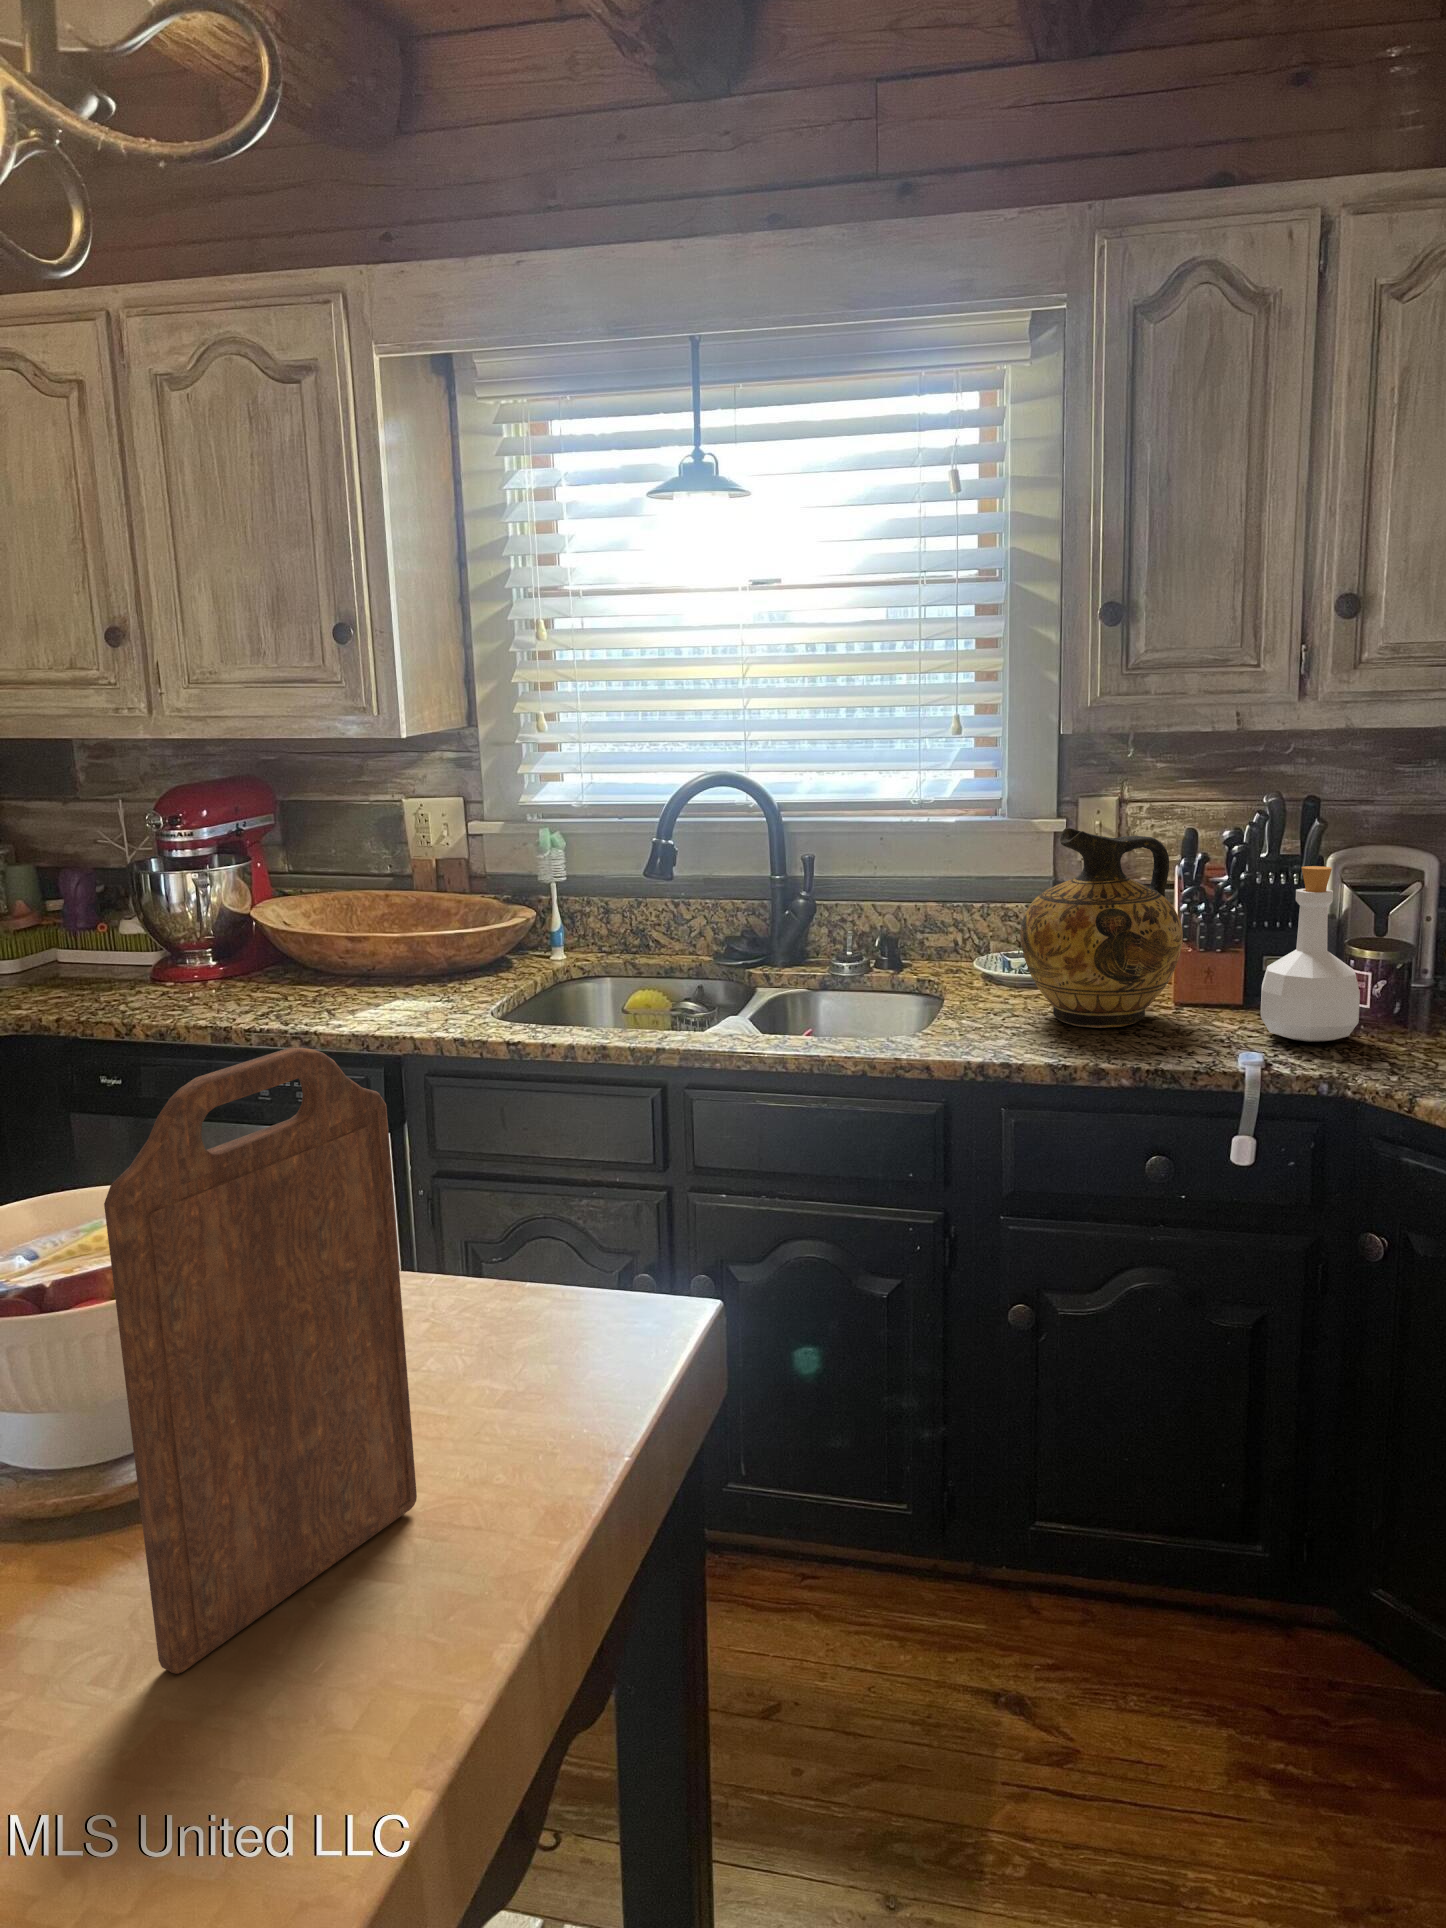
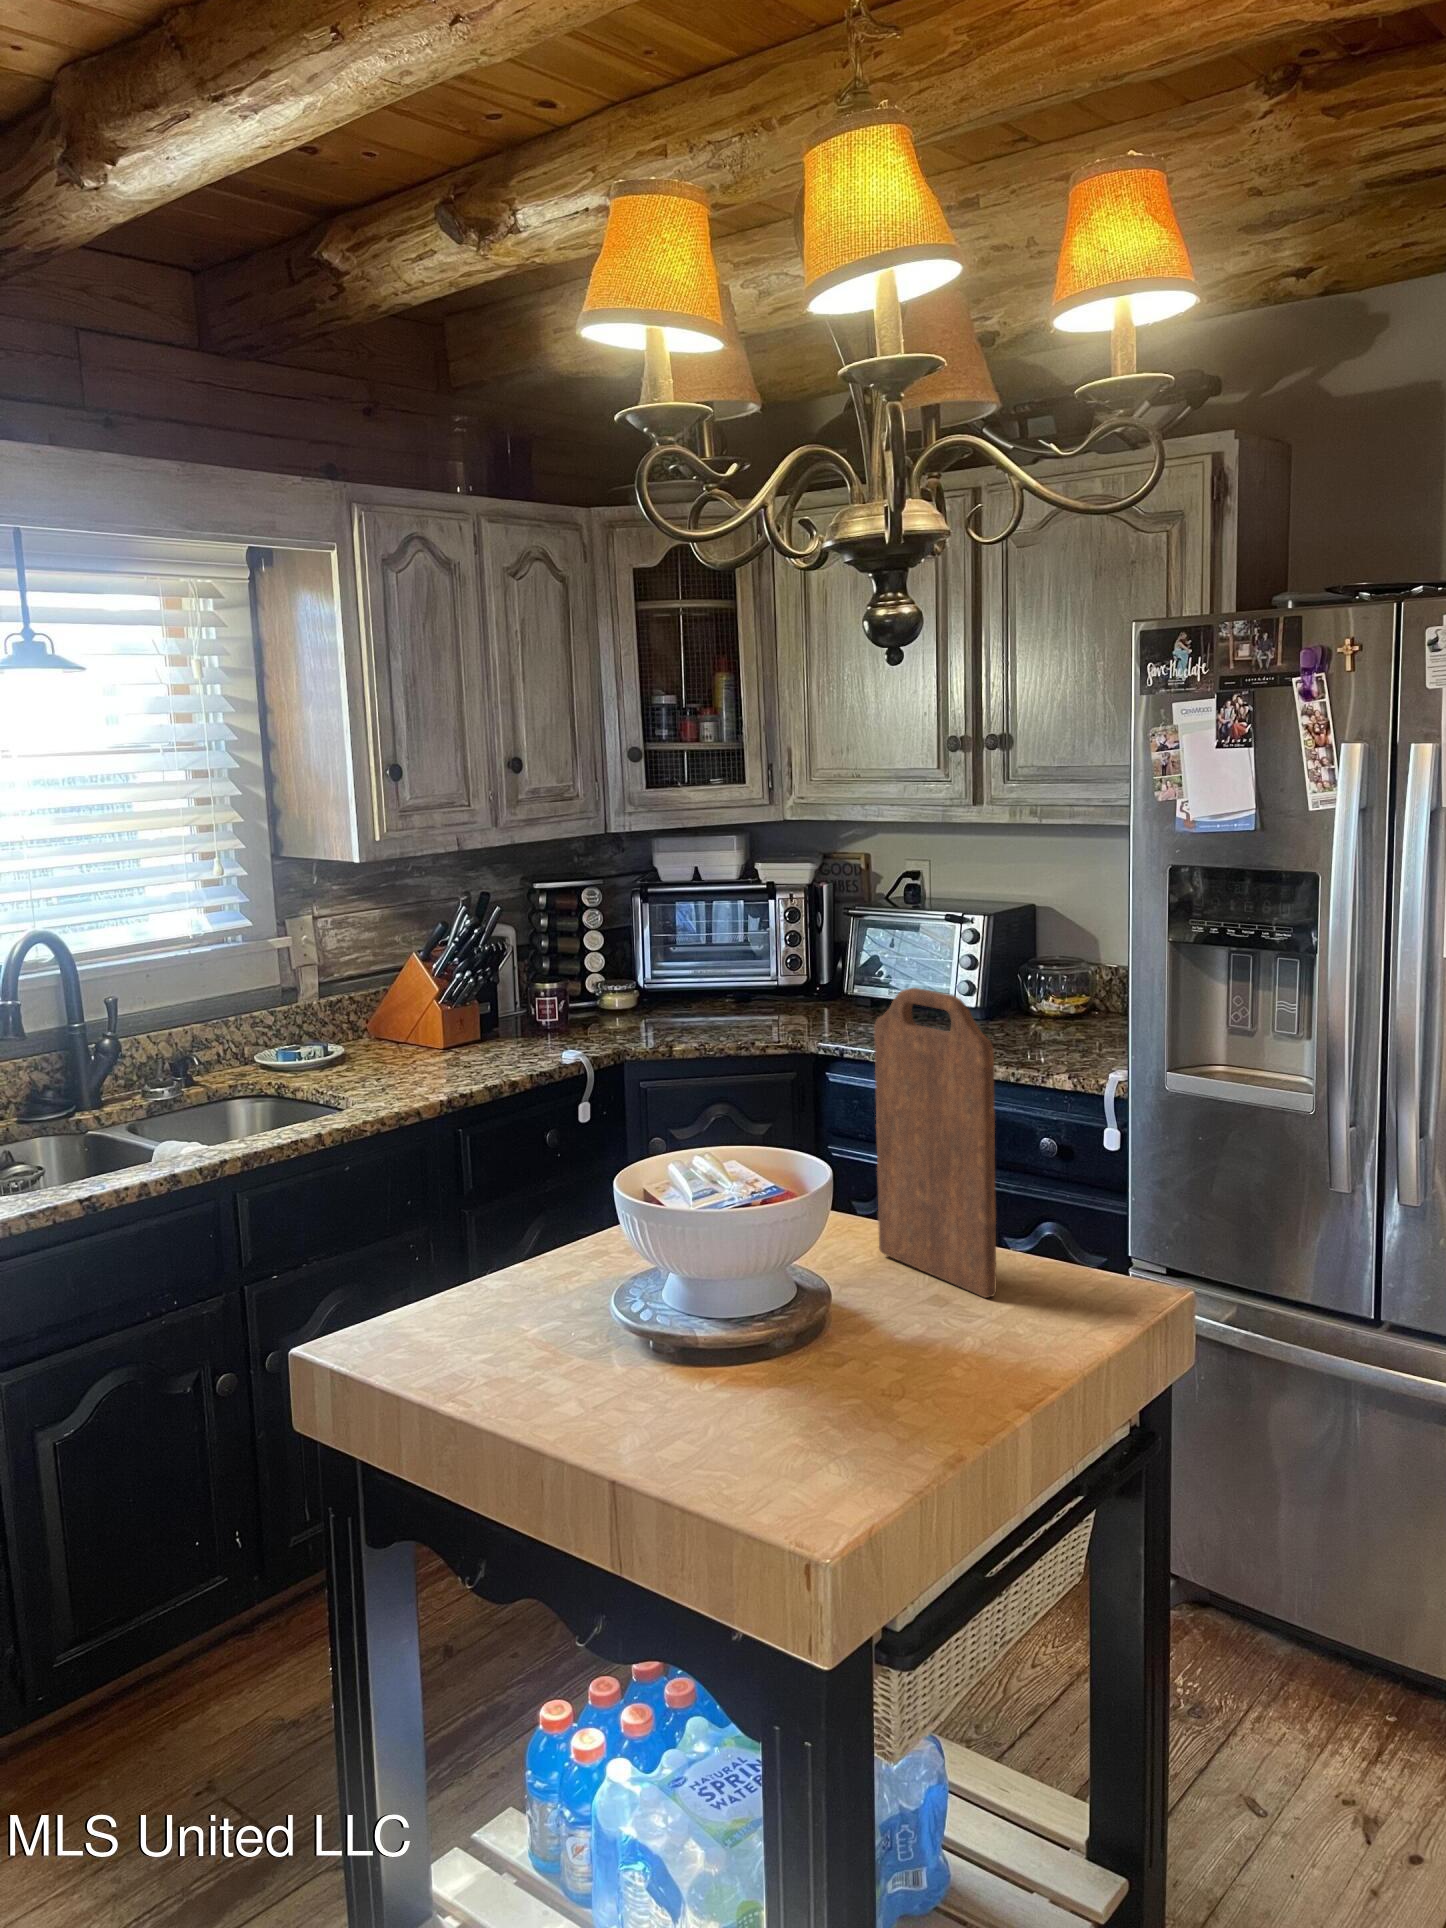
ceramic jug: present [1020,828,1183,1028] -> none [374,928,491,1071]
bottle: present [1261,866,1360,1041] -> none [528,931,590,1044]

